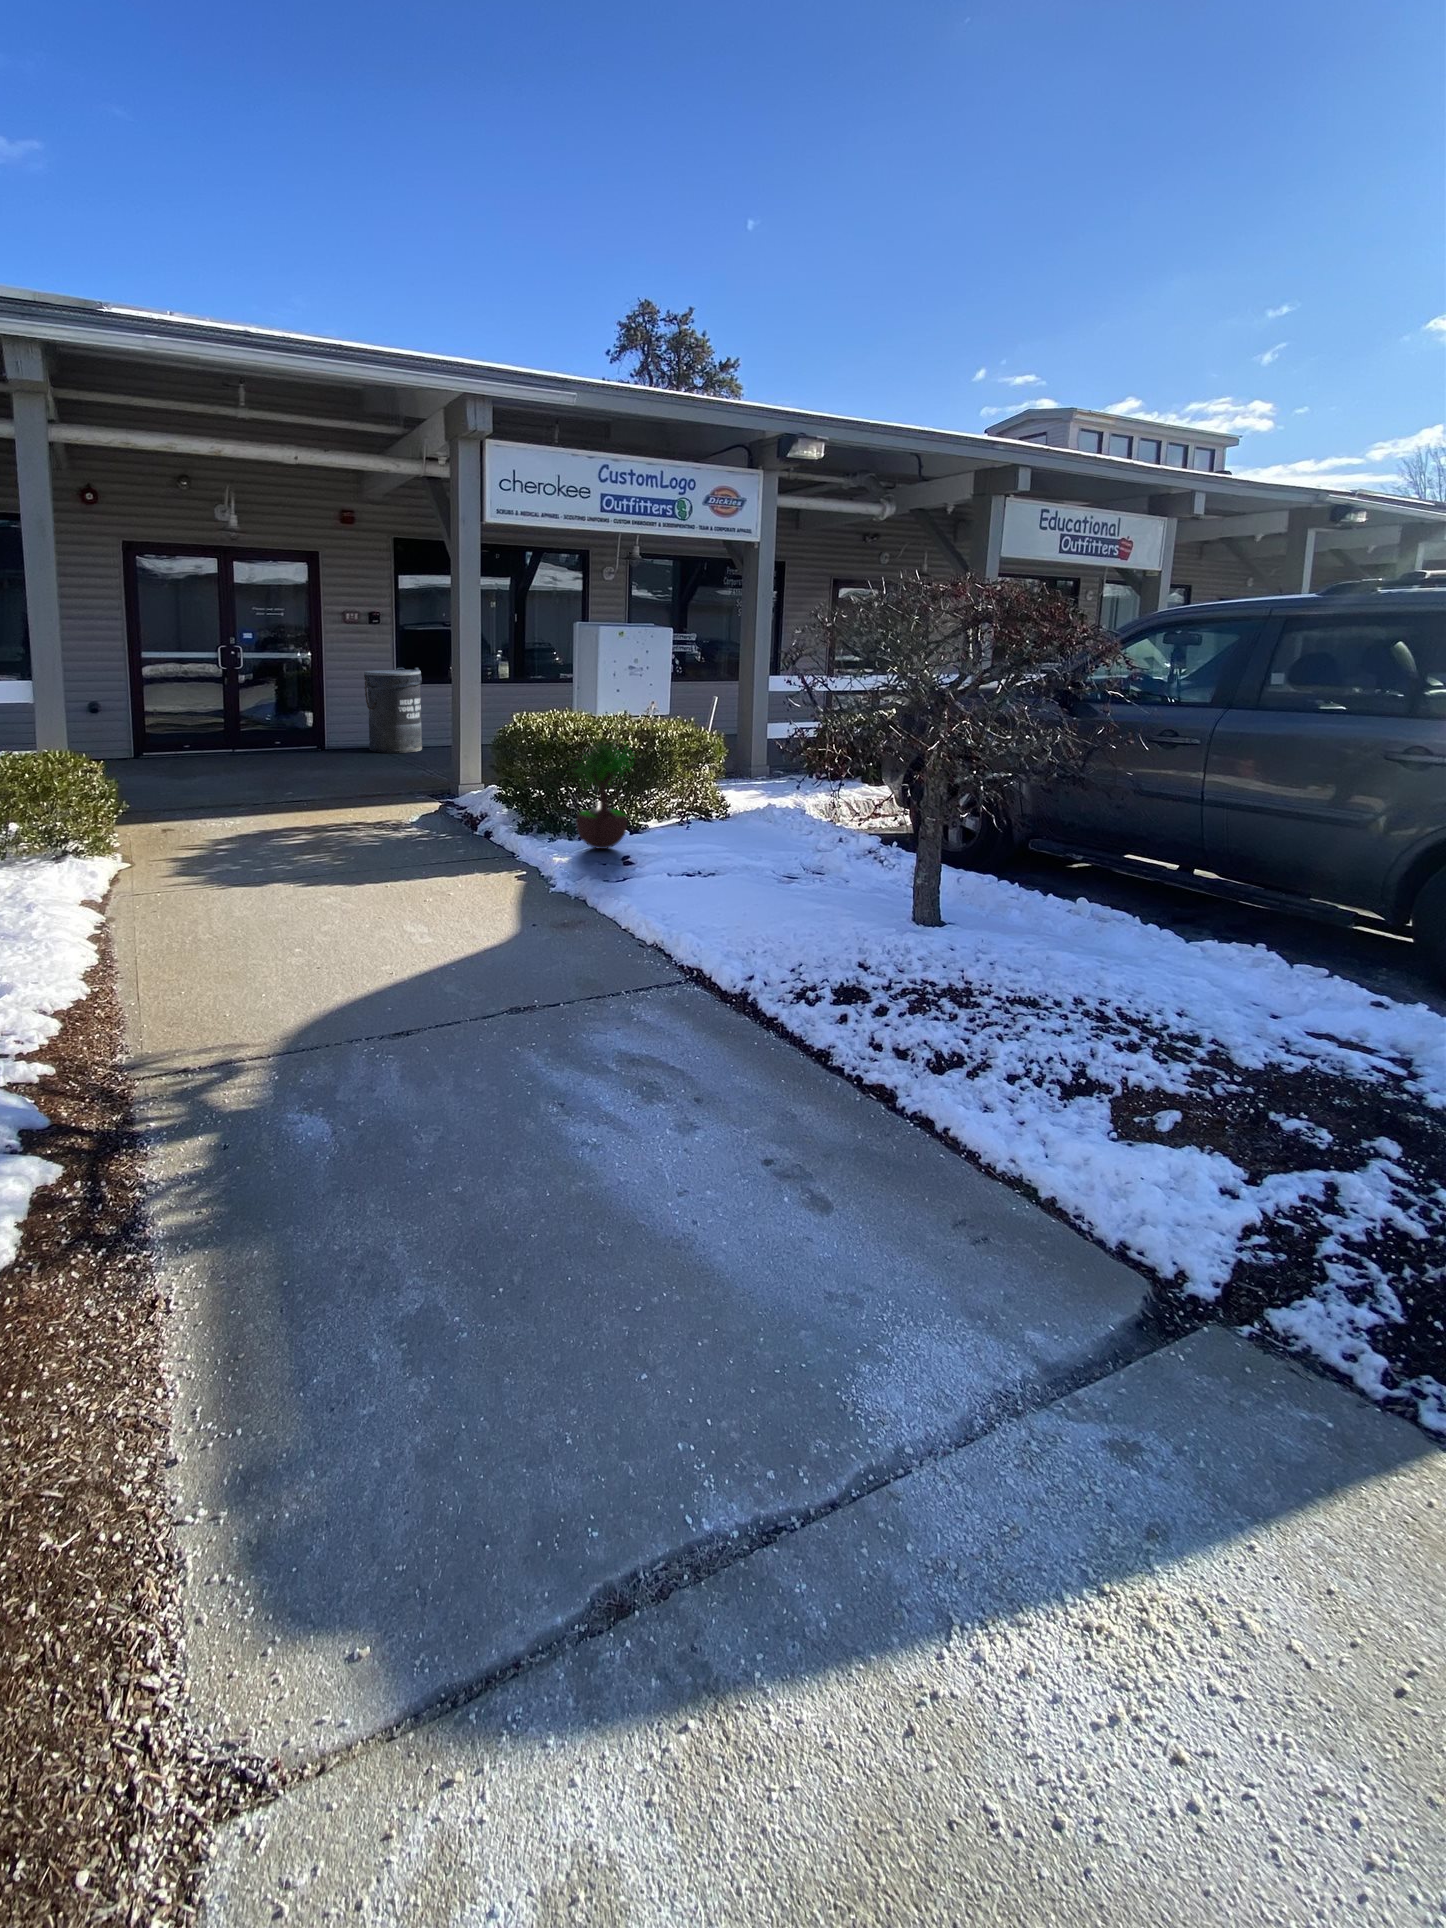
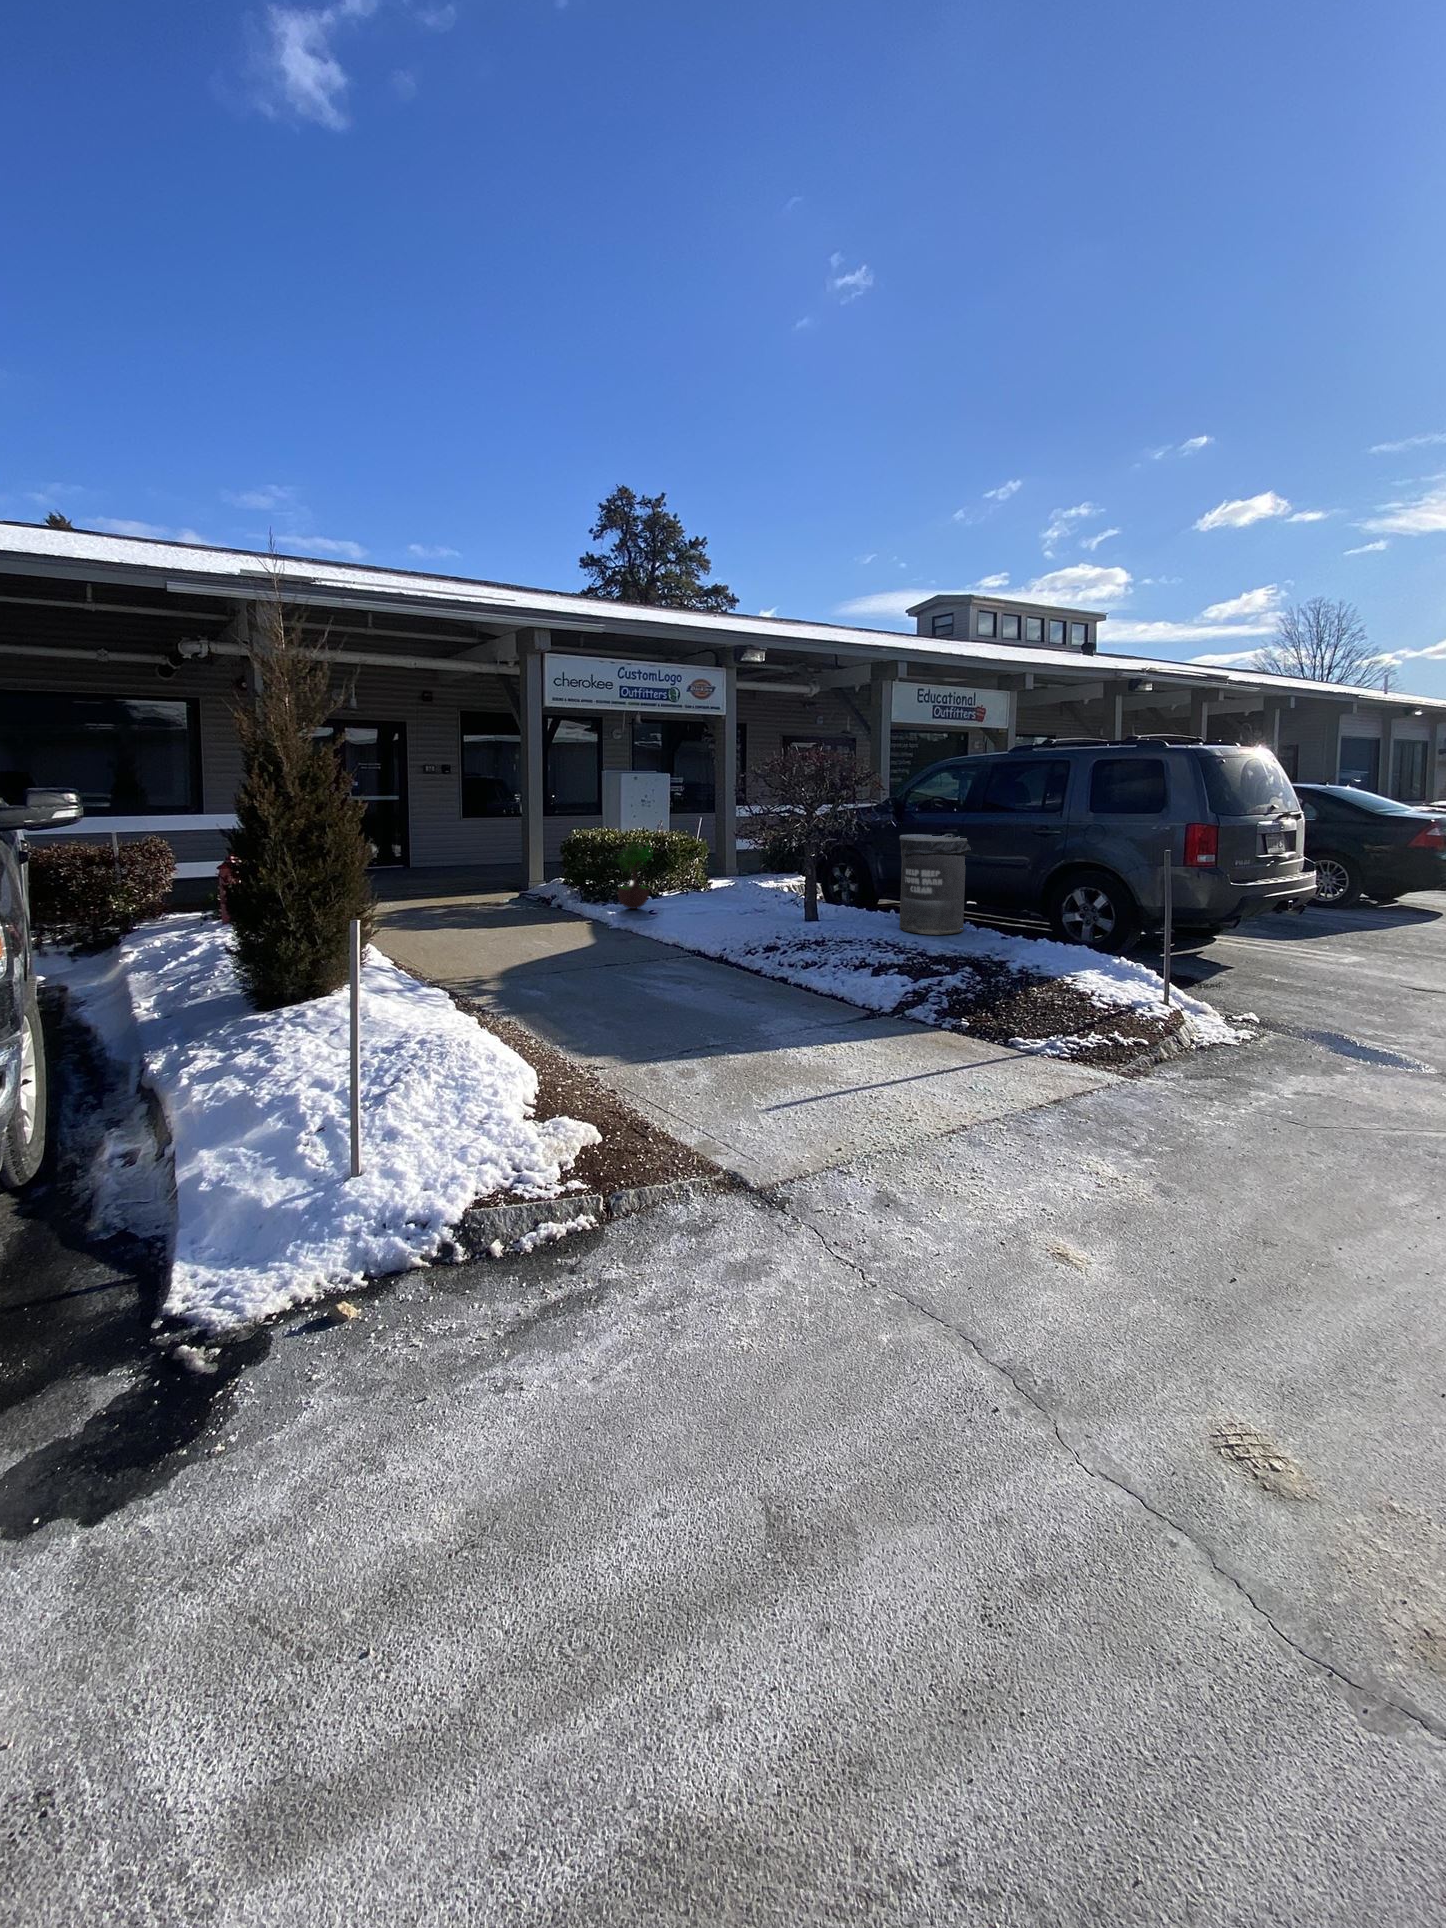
trash can: present [364,668,422,753] -> present [899,834,971,935]

